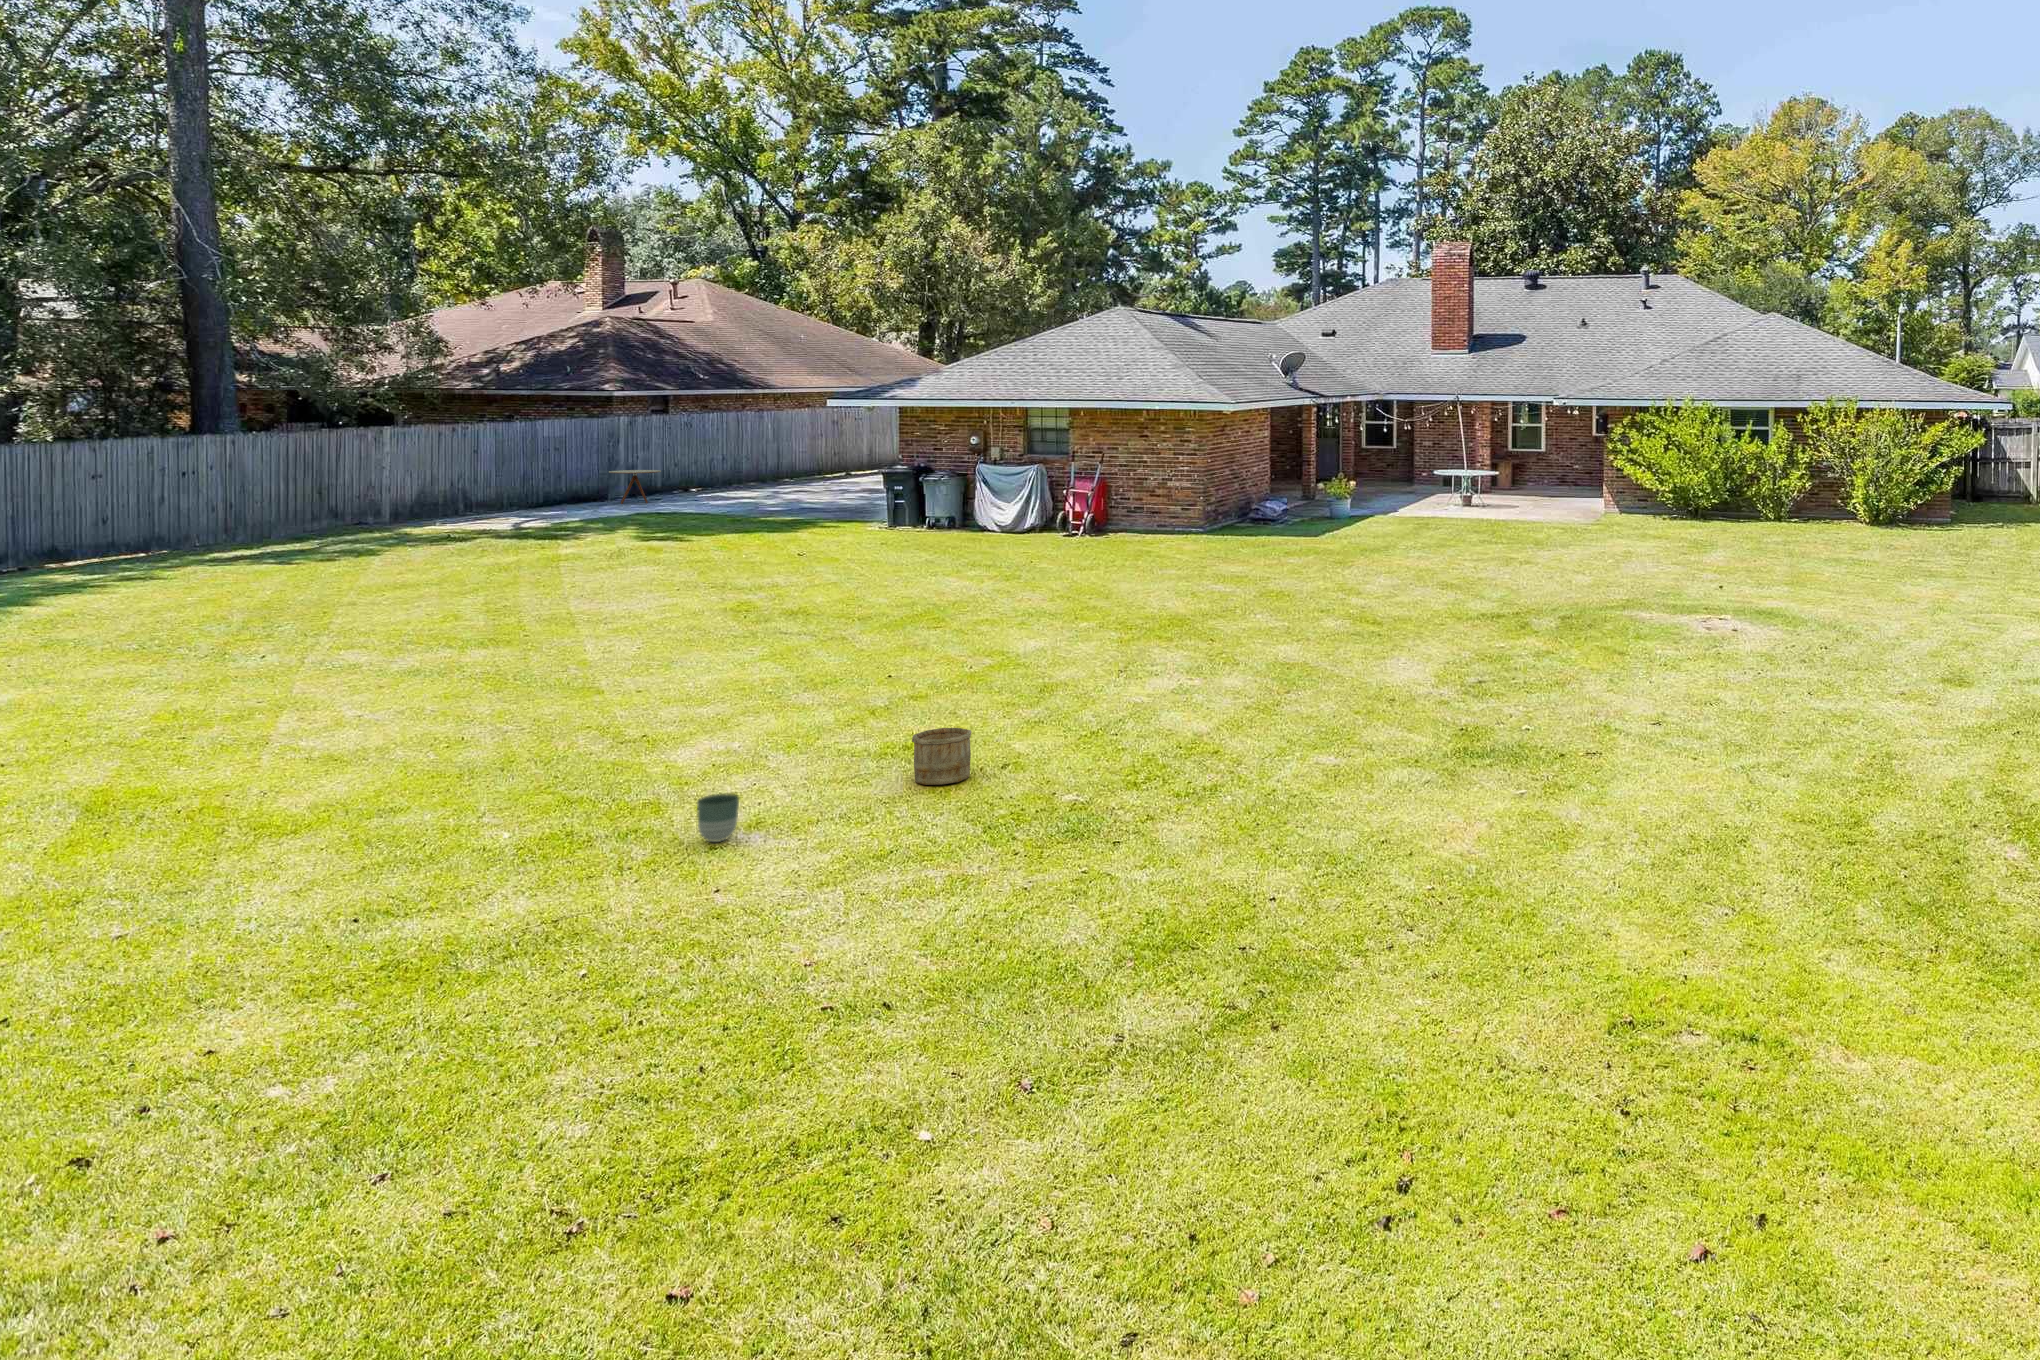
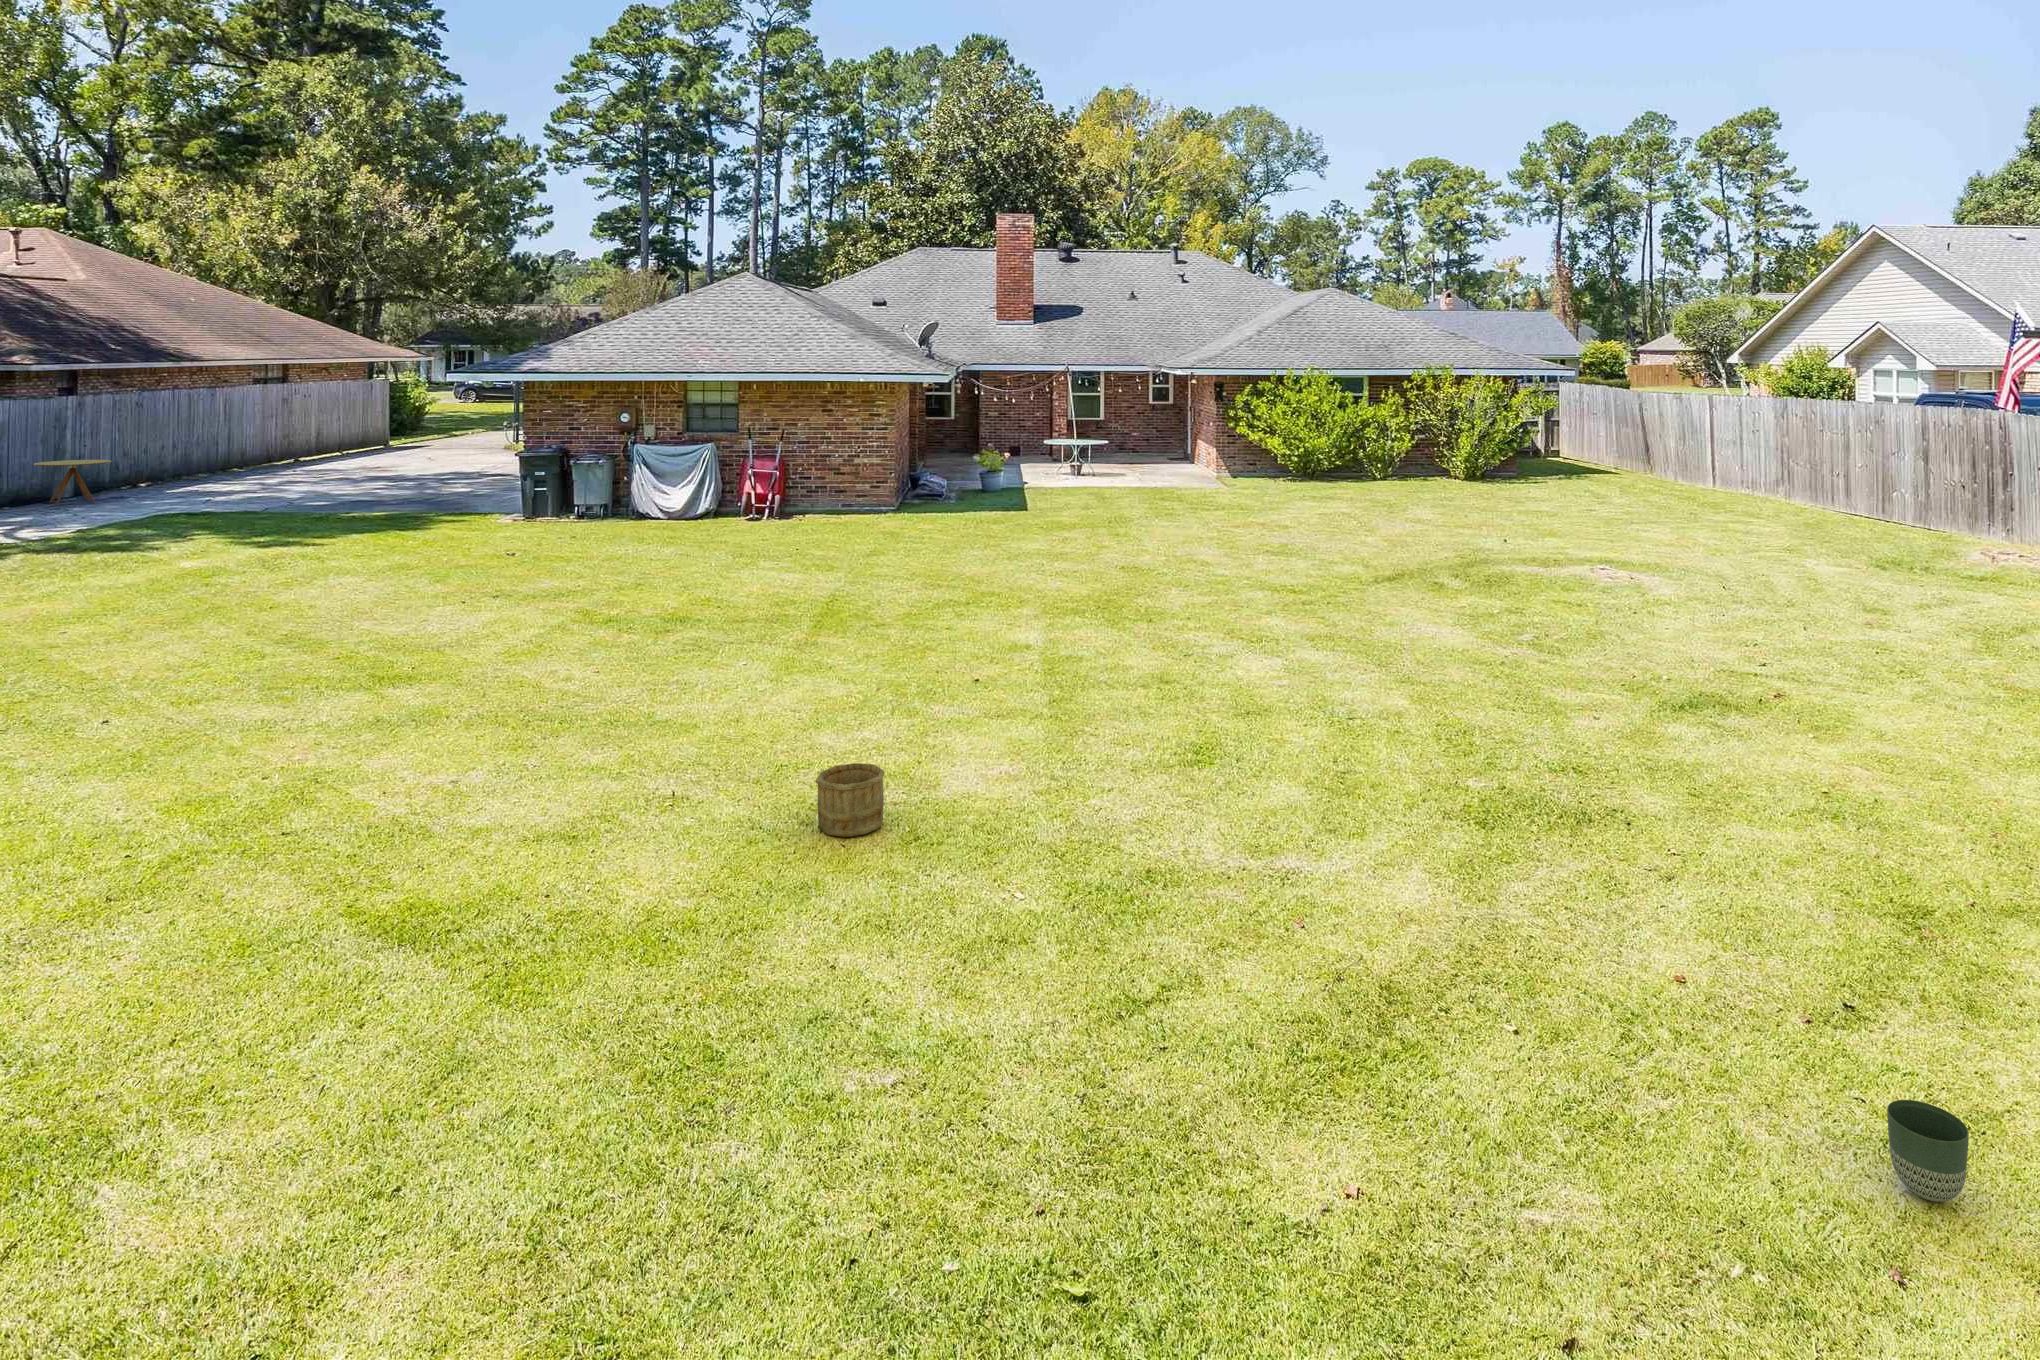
wooden bucket: present [912,728,972,785] -> present [815,763,885,837]

